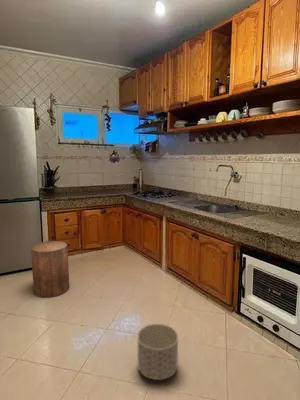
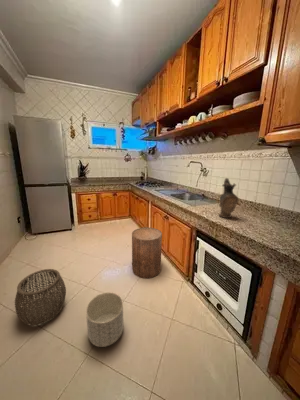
ceramic pitcher: none [267,185,288,228] -> present [219,178,238,218]
stool: present [31,241,69,298] -> present [132,227,162,278]
woven basket: none [40,306,96,374] -> present [15,269,66,326]

